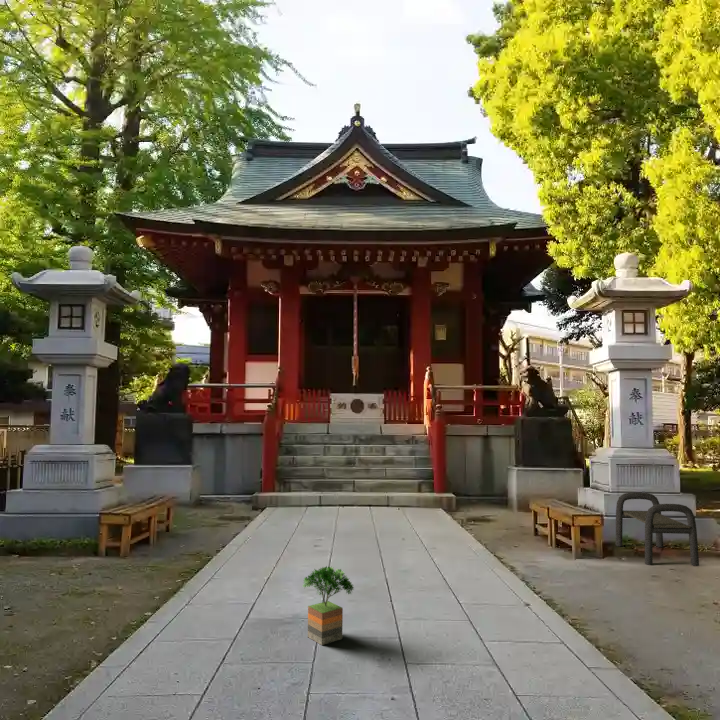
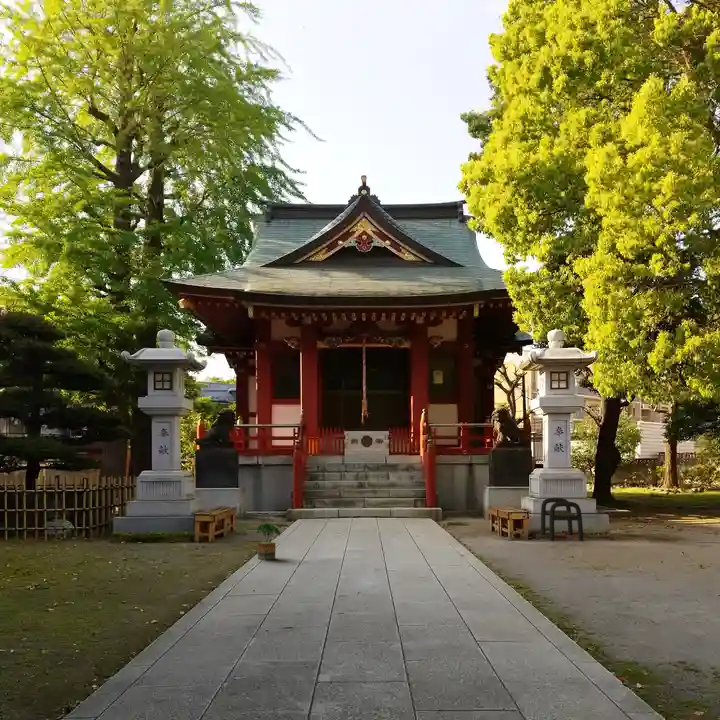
potted tree: present [303,566,354,645] -> present [256,524,281,560]

